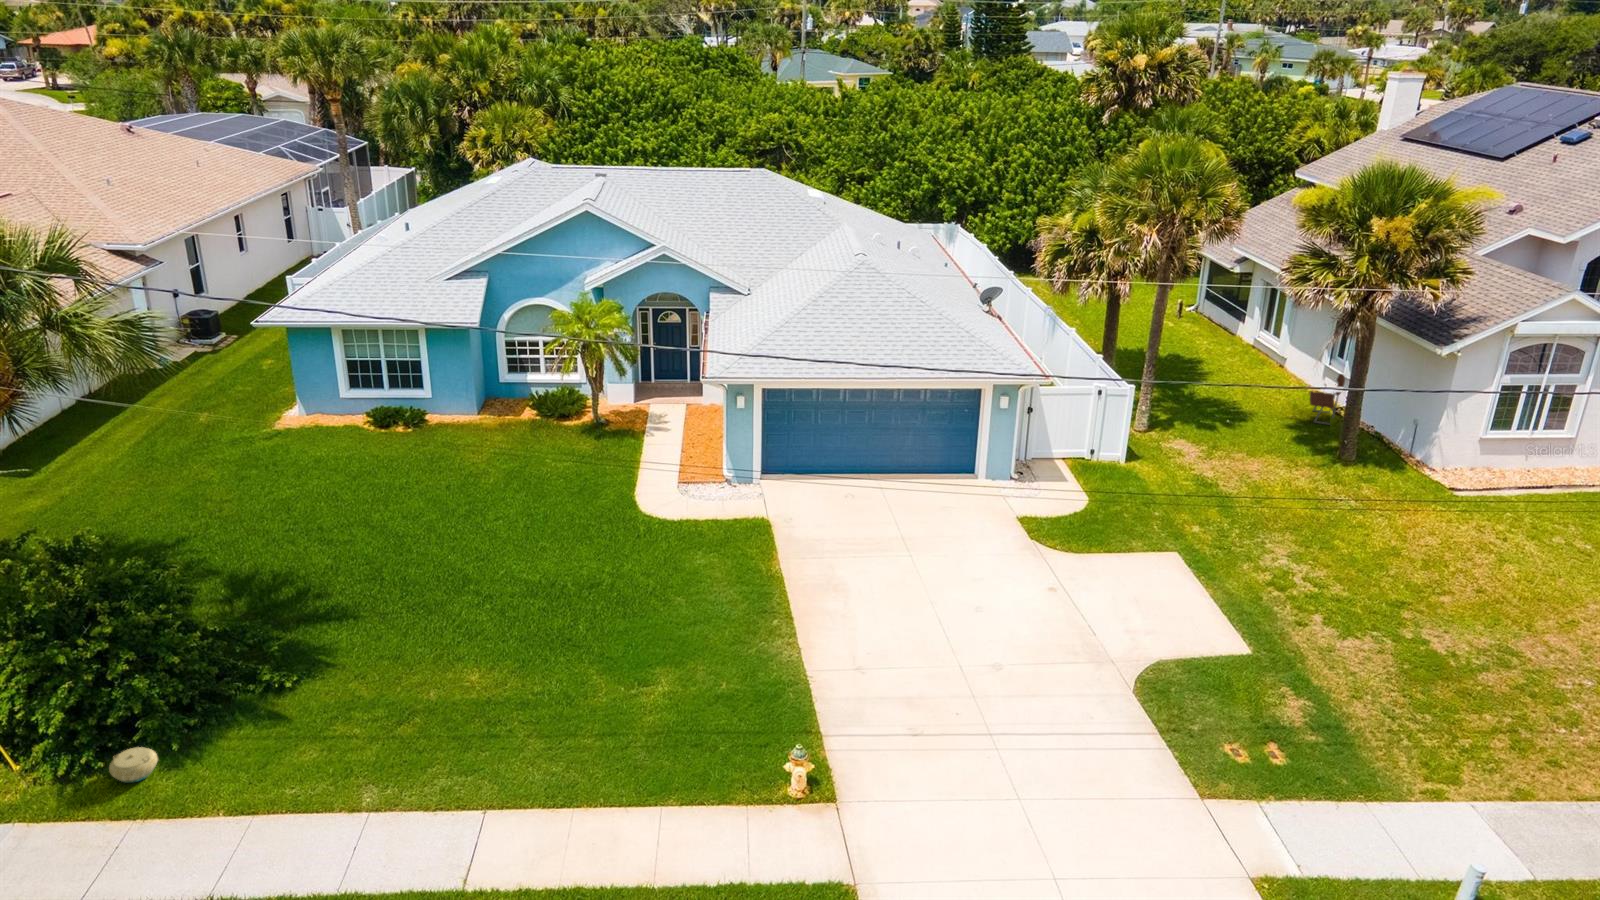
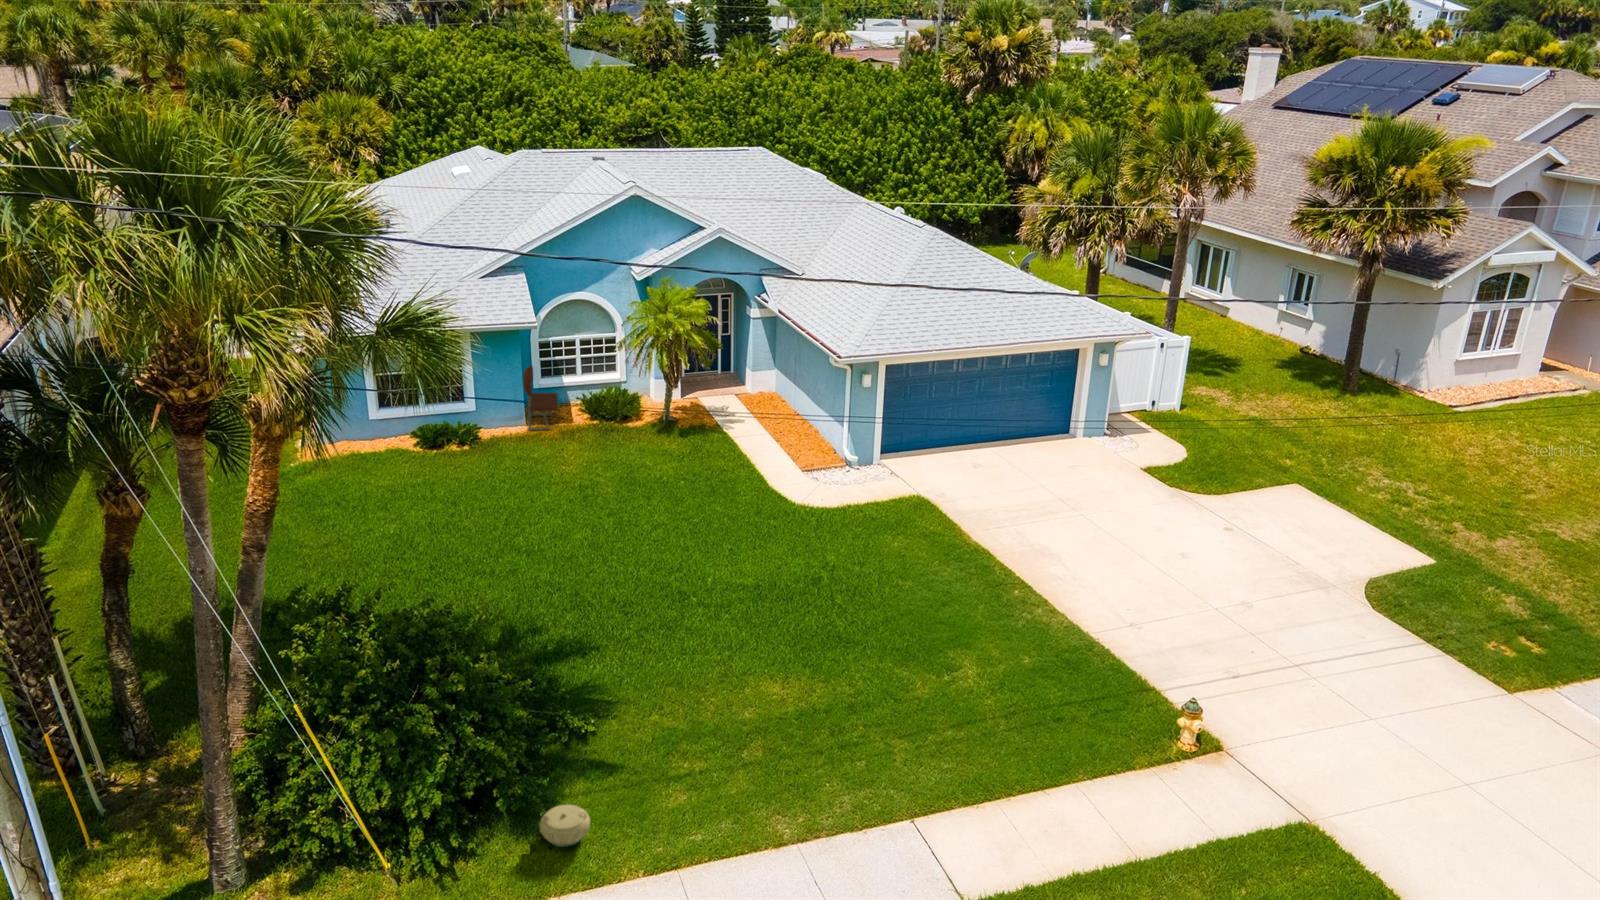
bench: present [1310,374,1345,425] -> present [523,366,558,430]

